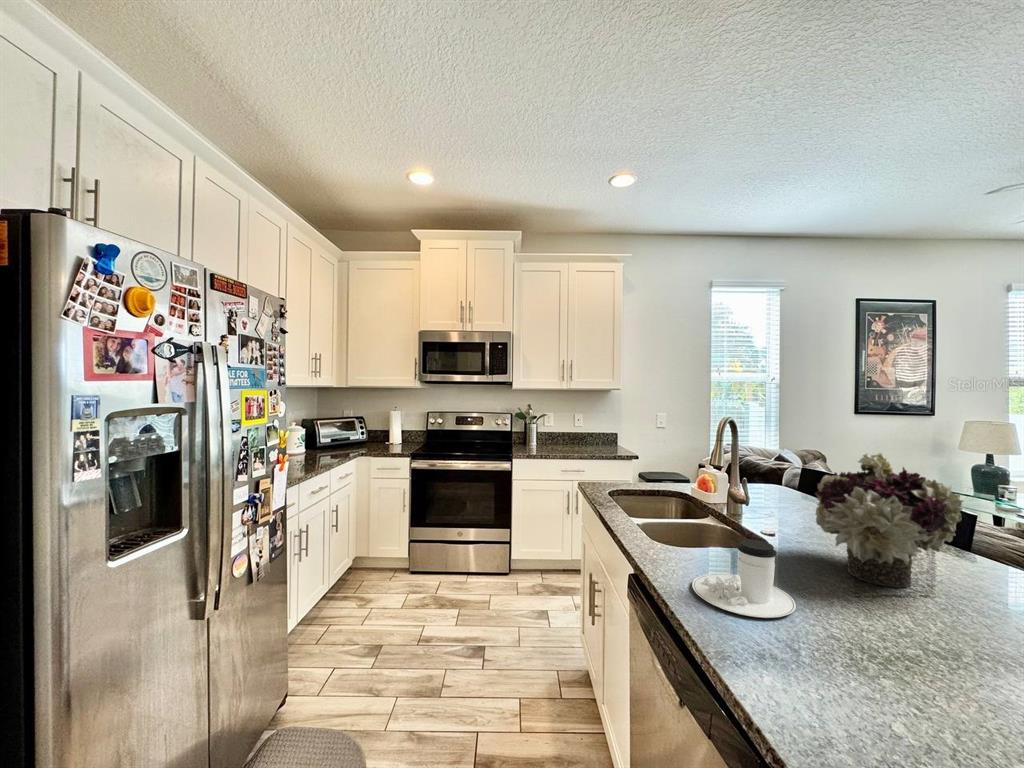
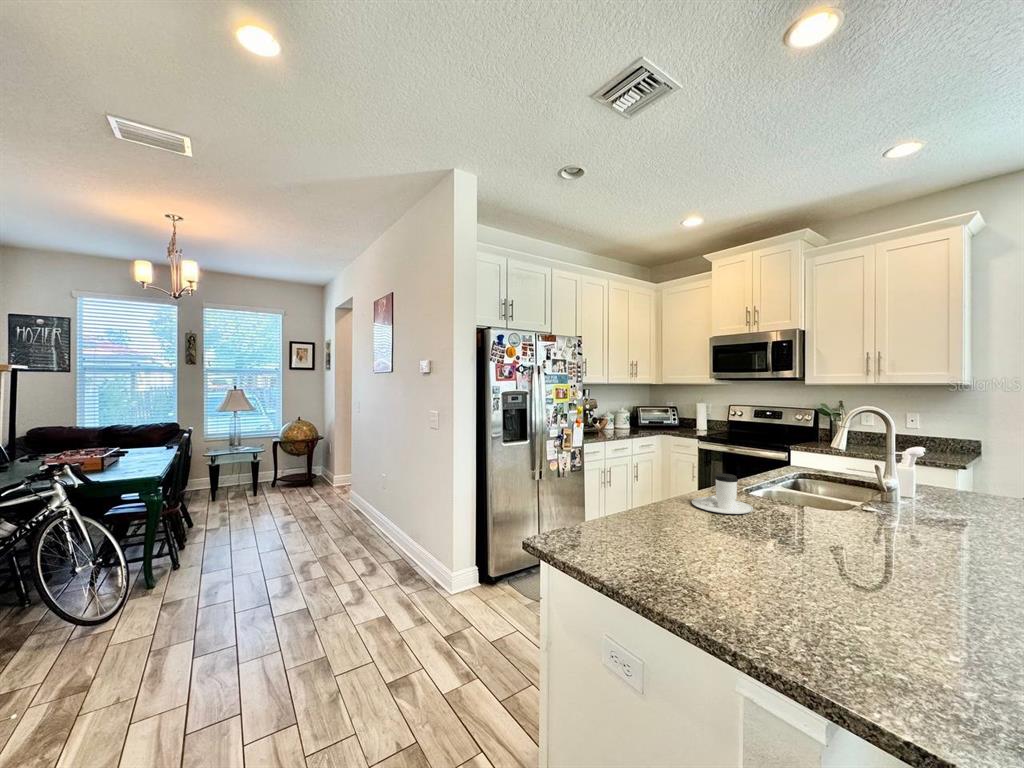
flower arrangement: present [815,450,963,588] -> none [802,431,947,538]

